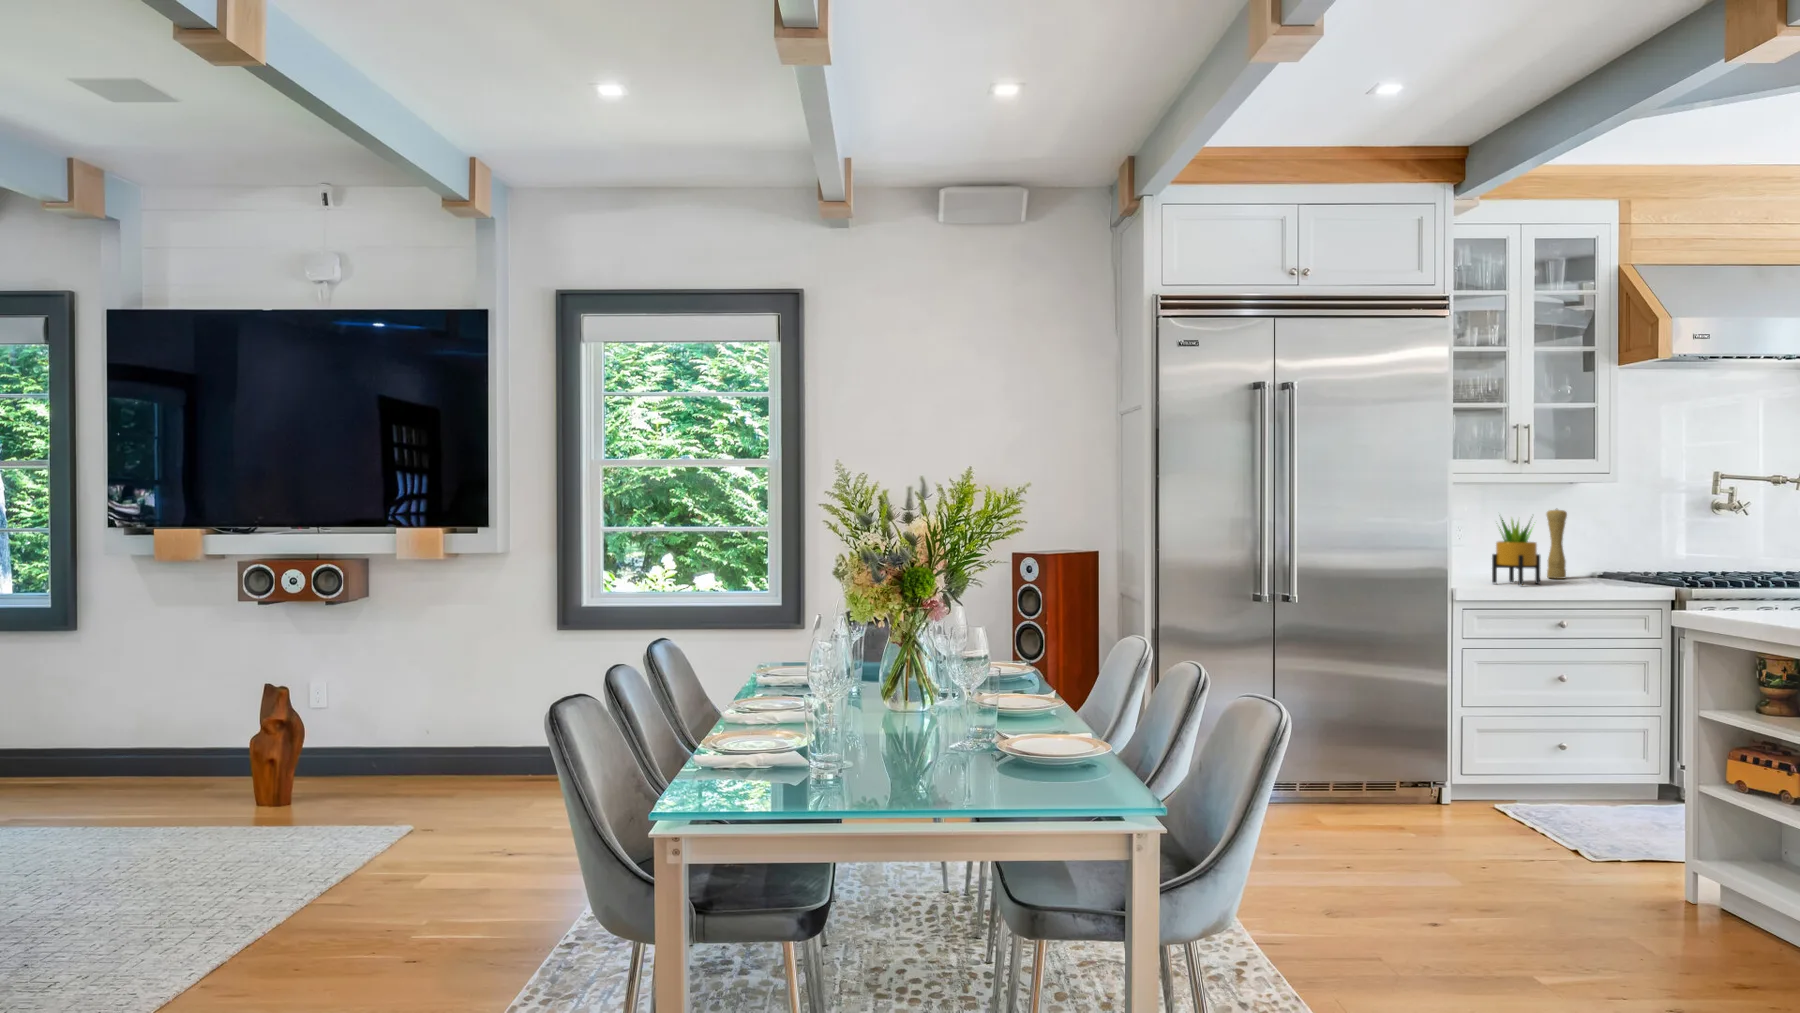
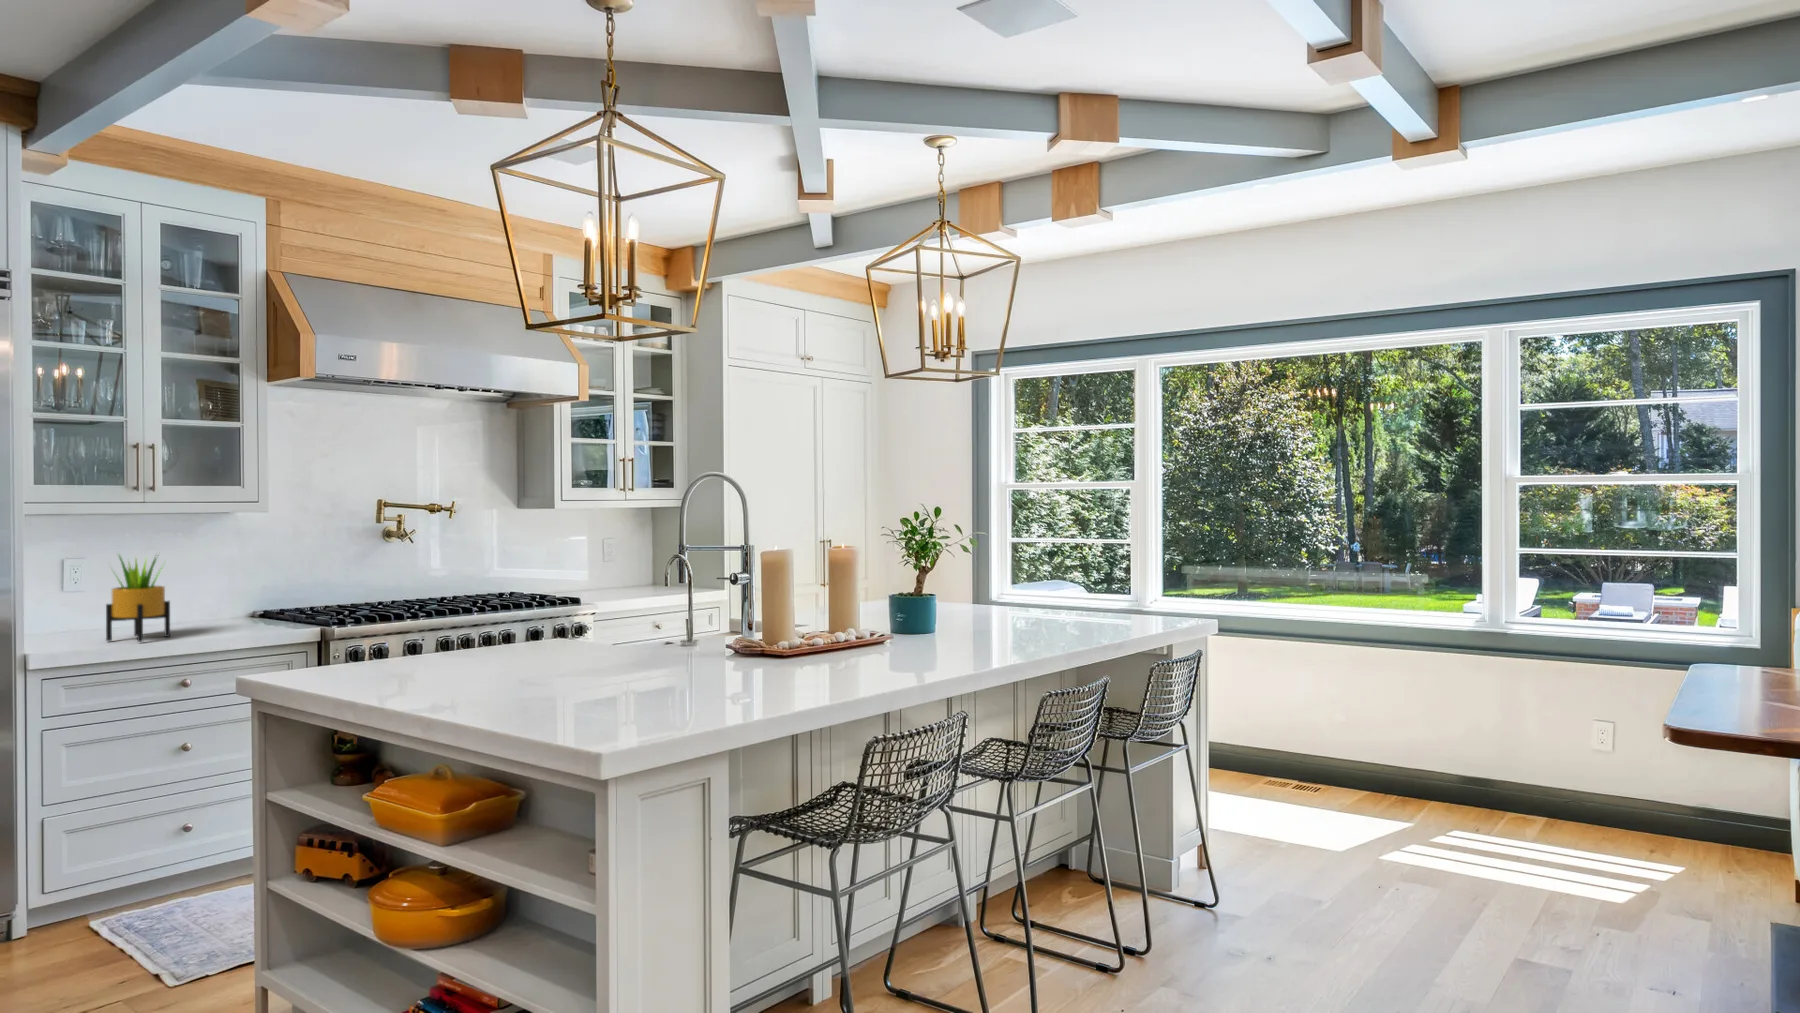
pepper mill: present [1546,509,1567,579] -> none [187,543,212,626]

